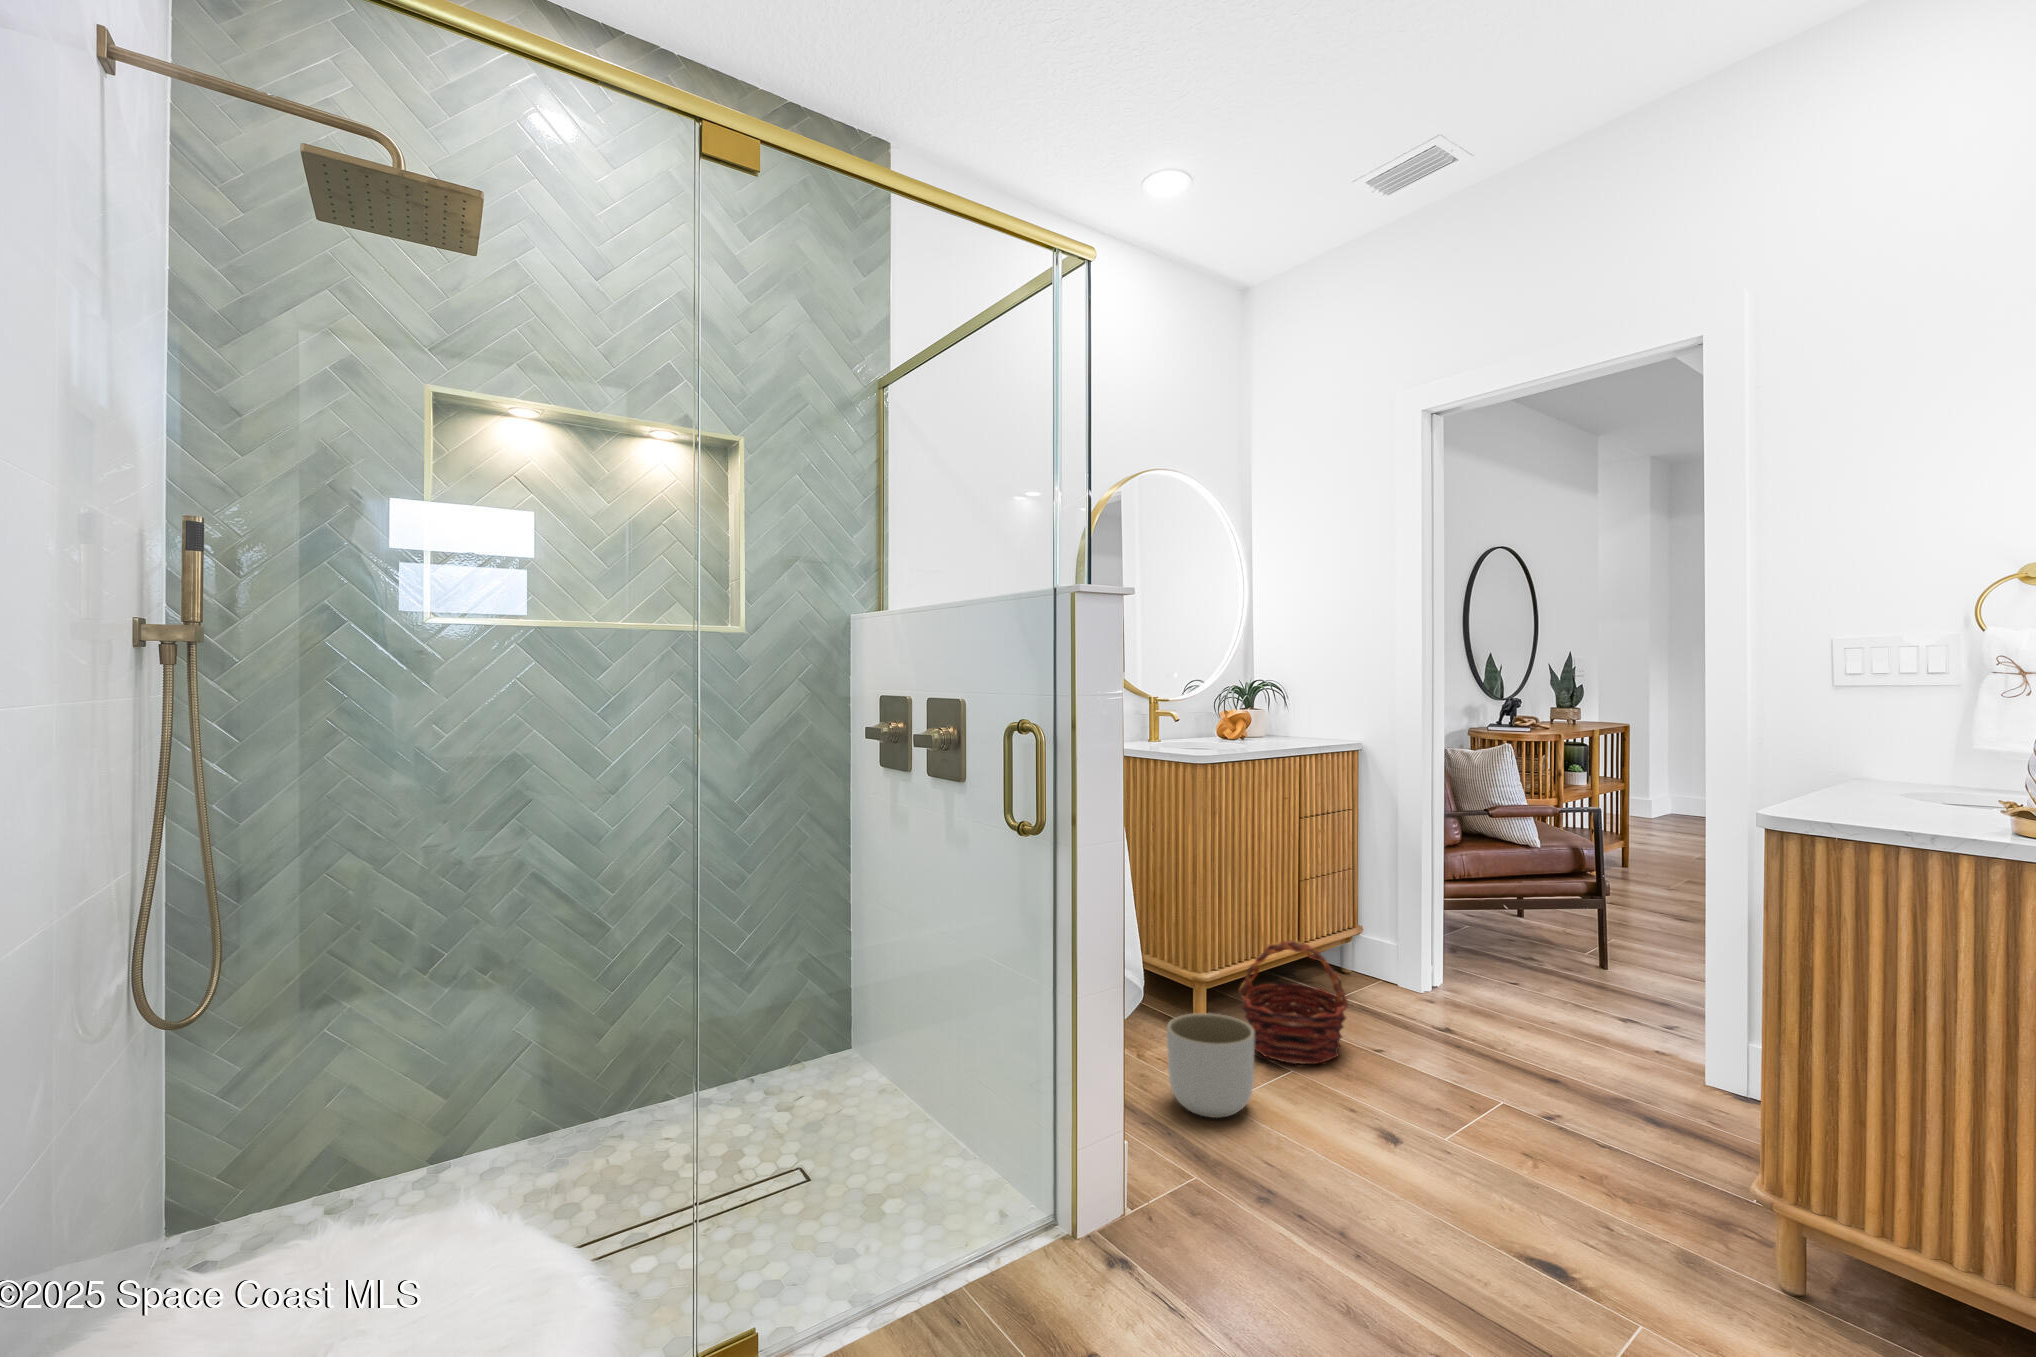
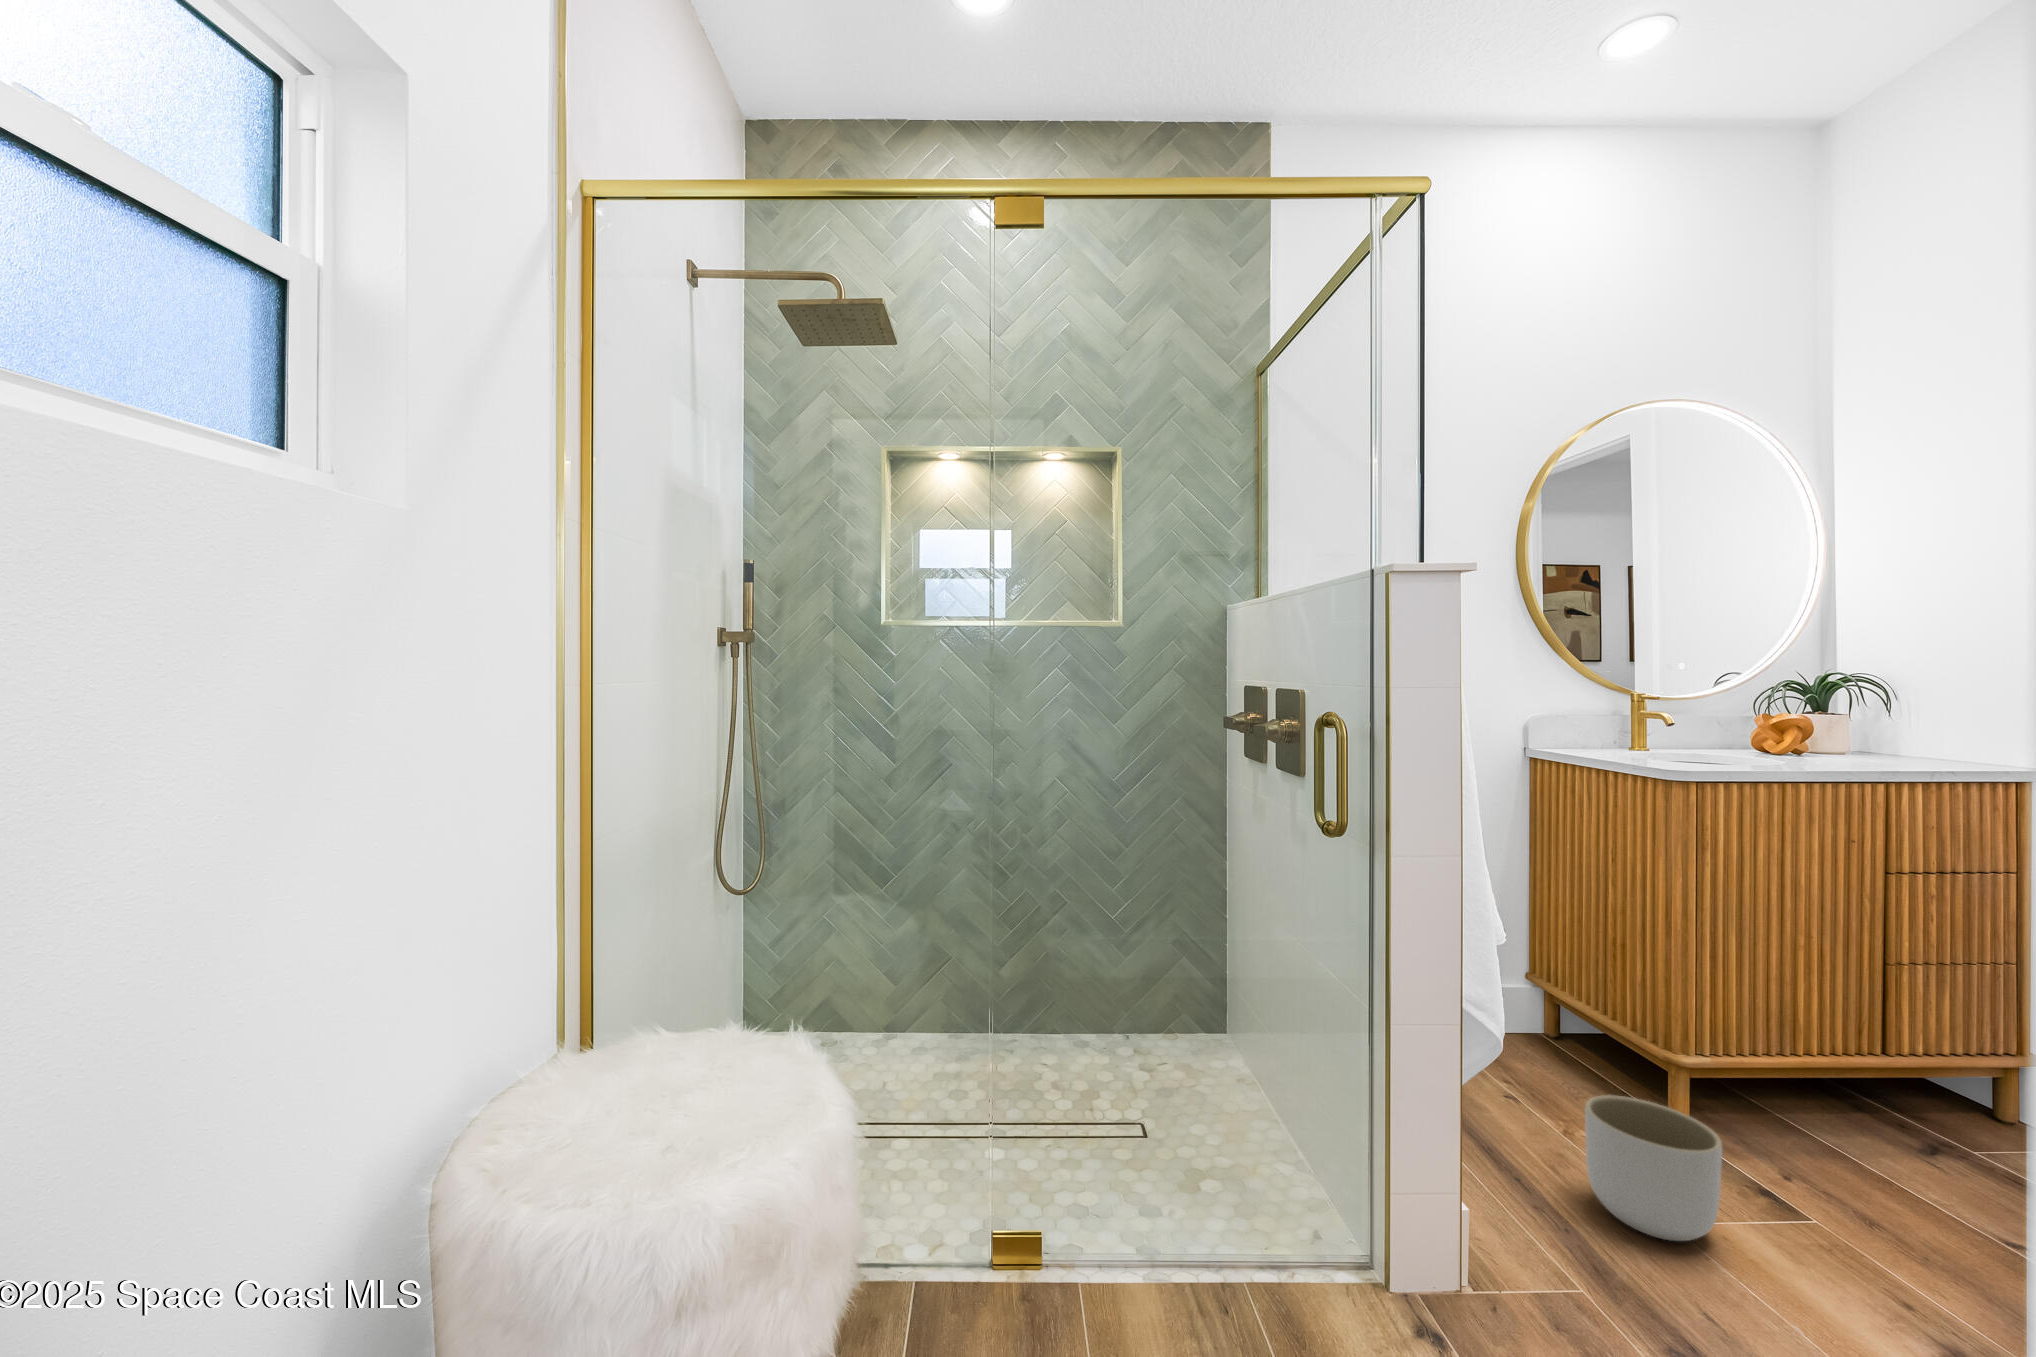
basket: present [1239,940,1348,1064] -> none [1735,1044,1937,1231]

